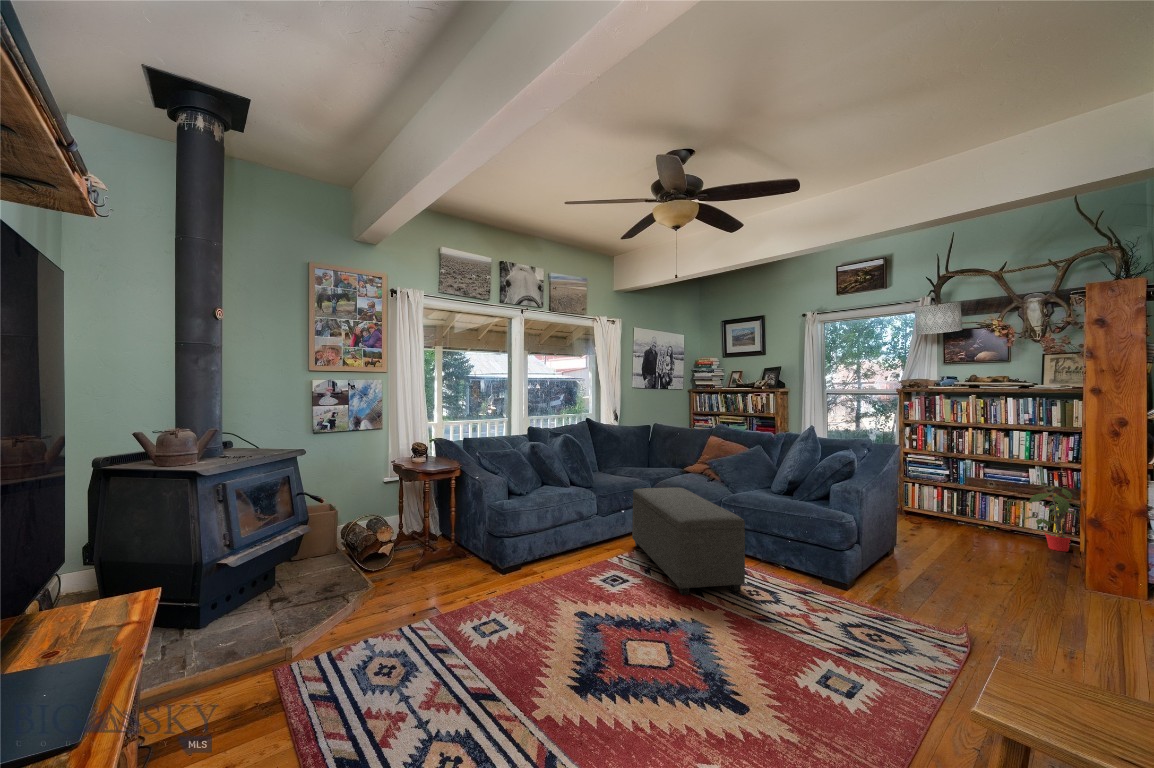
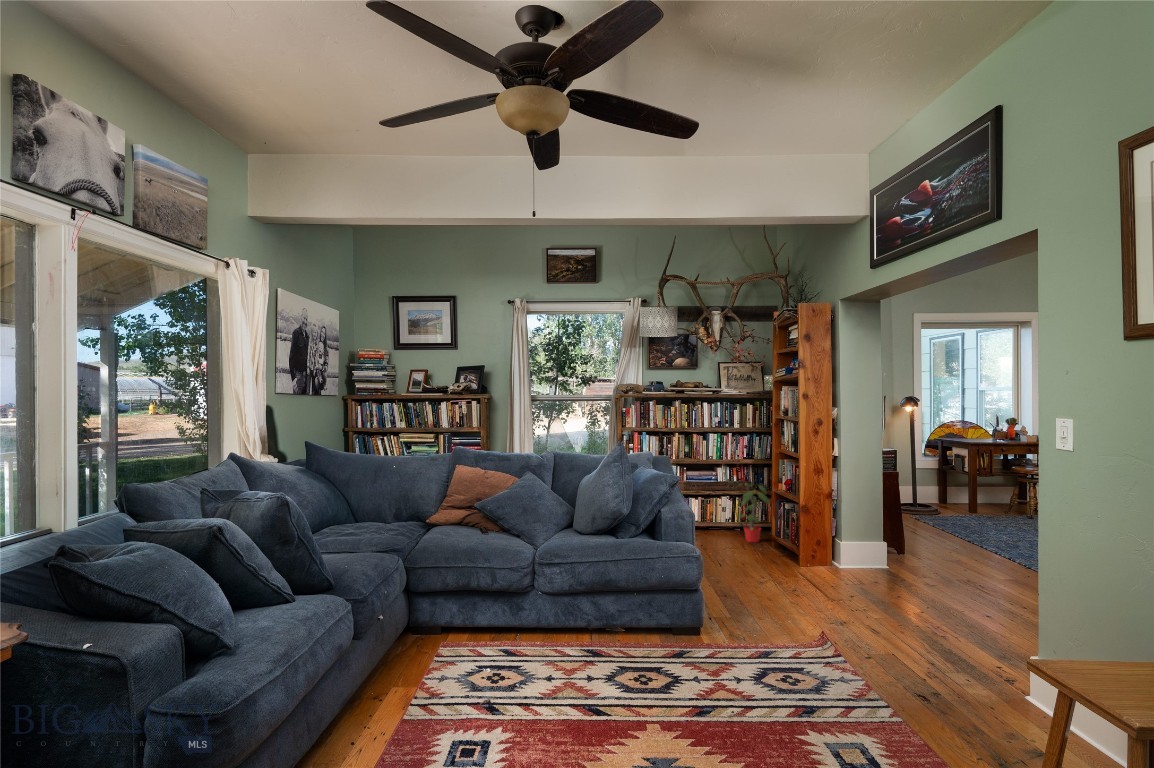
ottoman: present [632,488,745,595] -> none [423,556,638,718]

